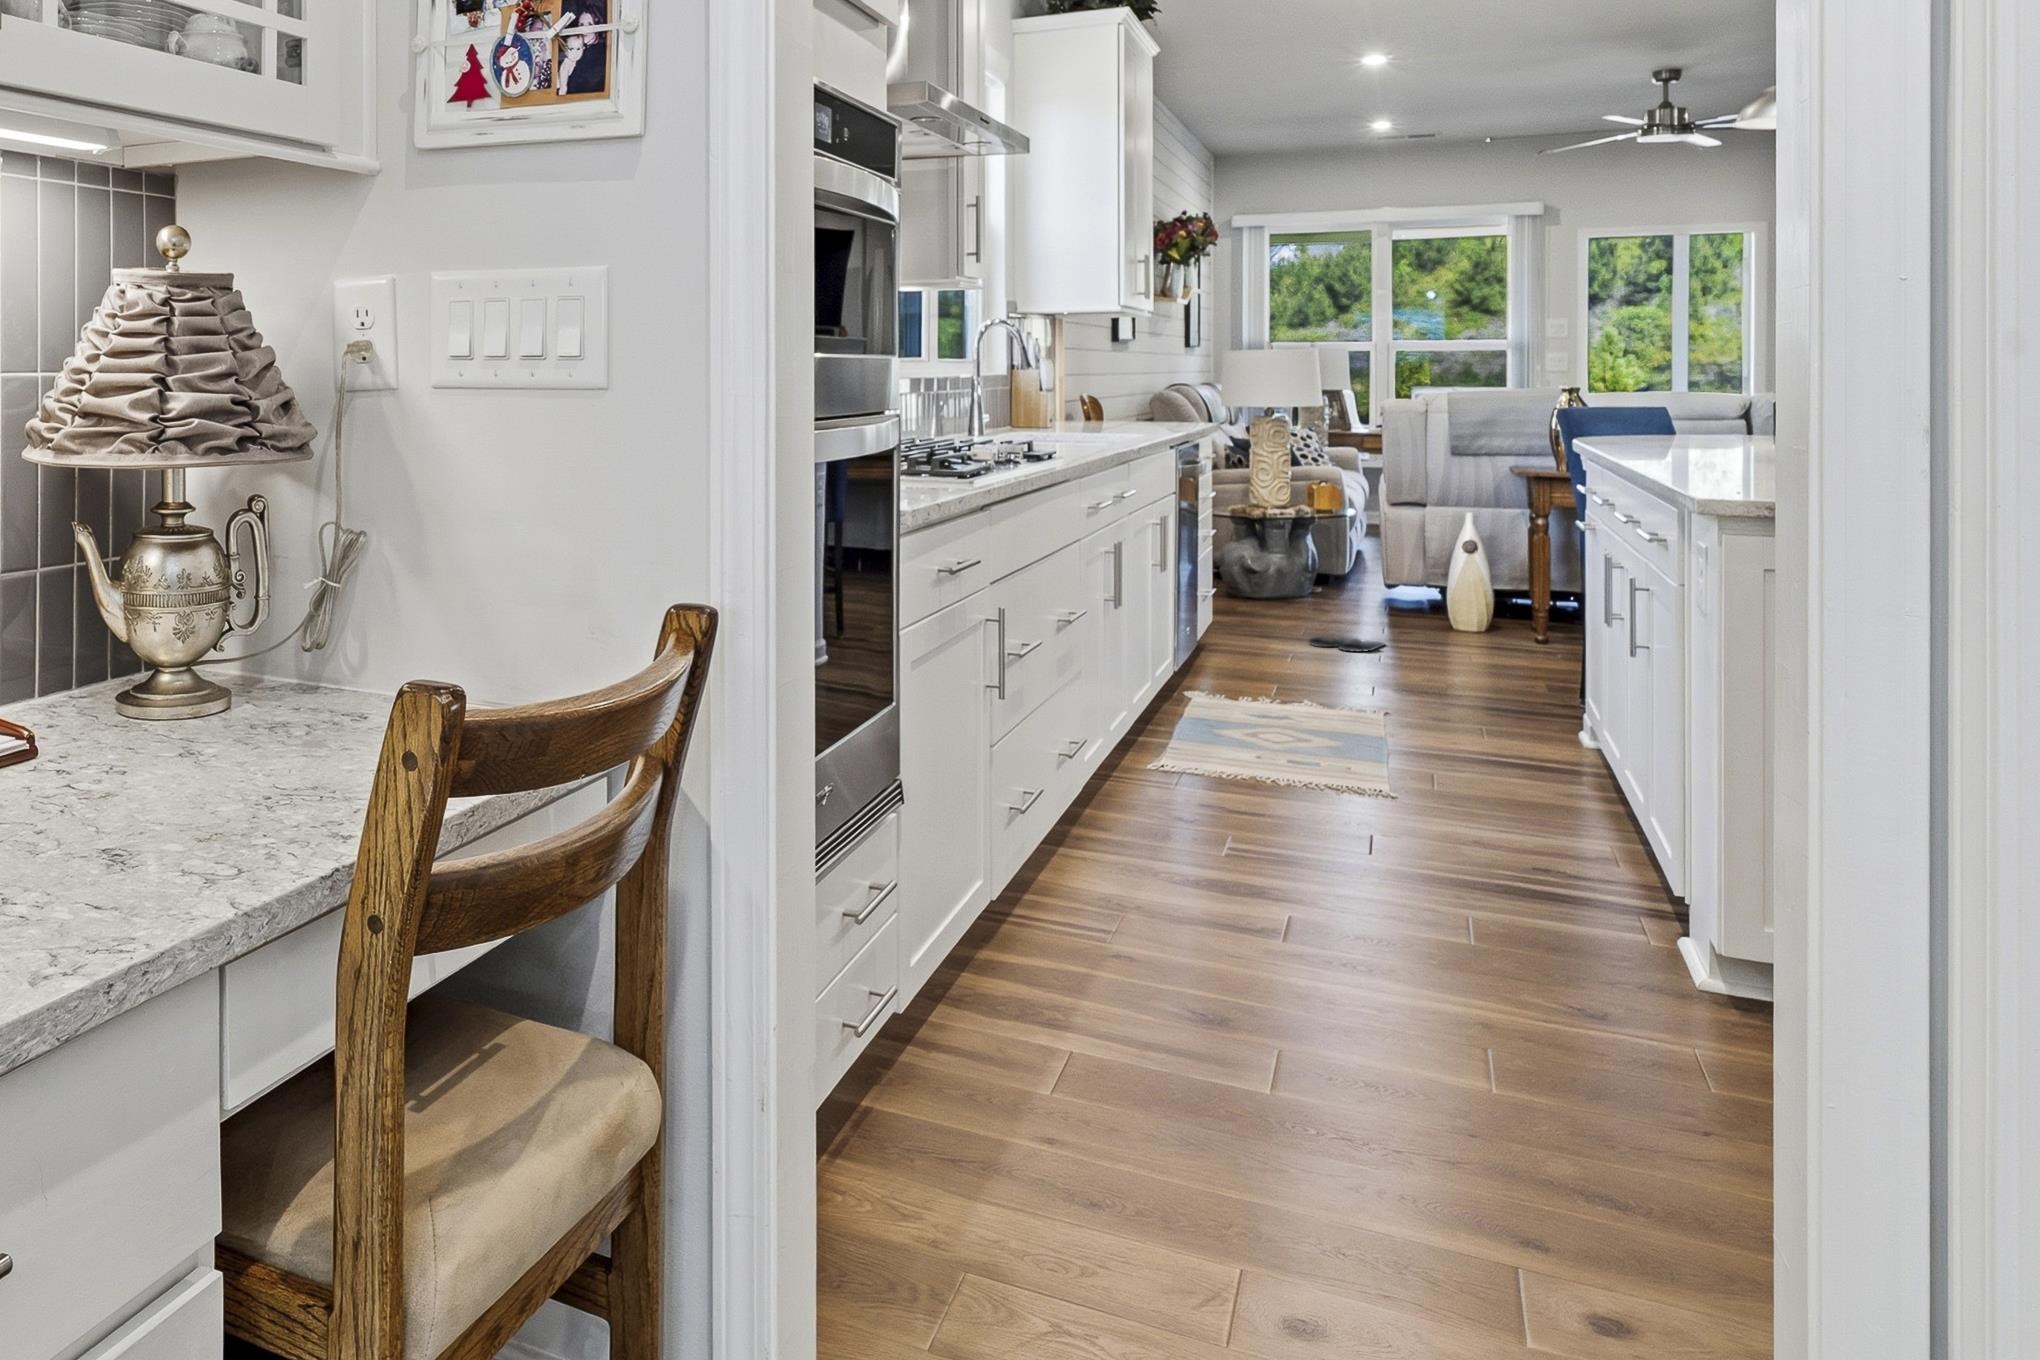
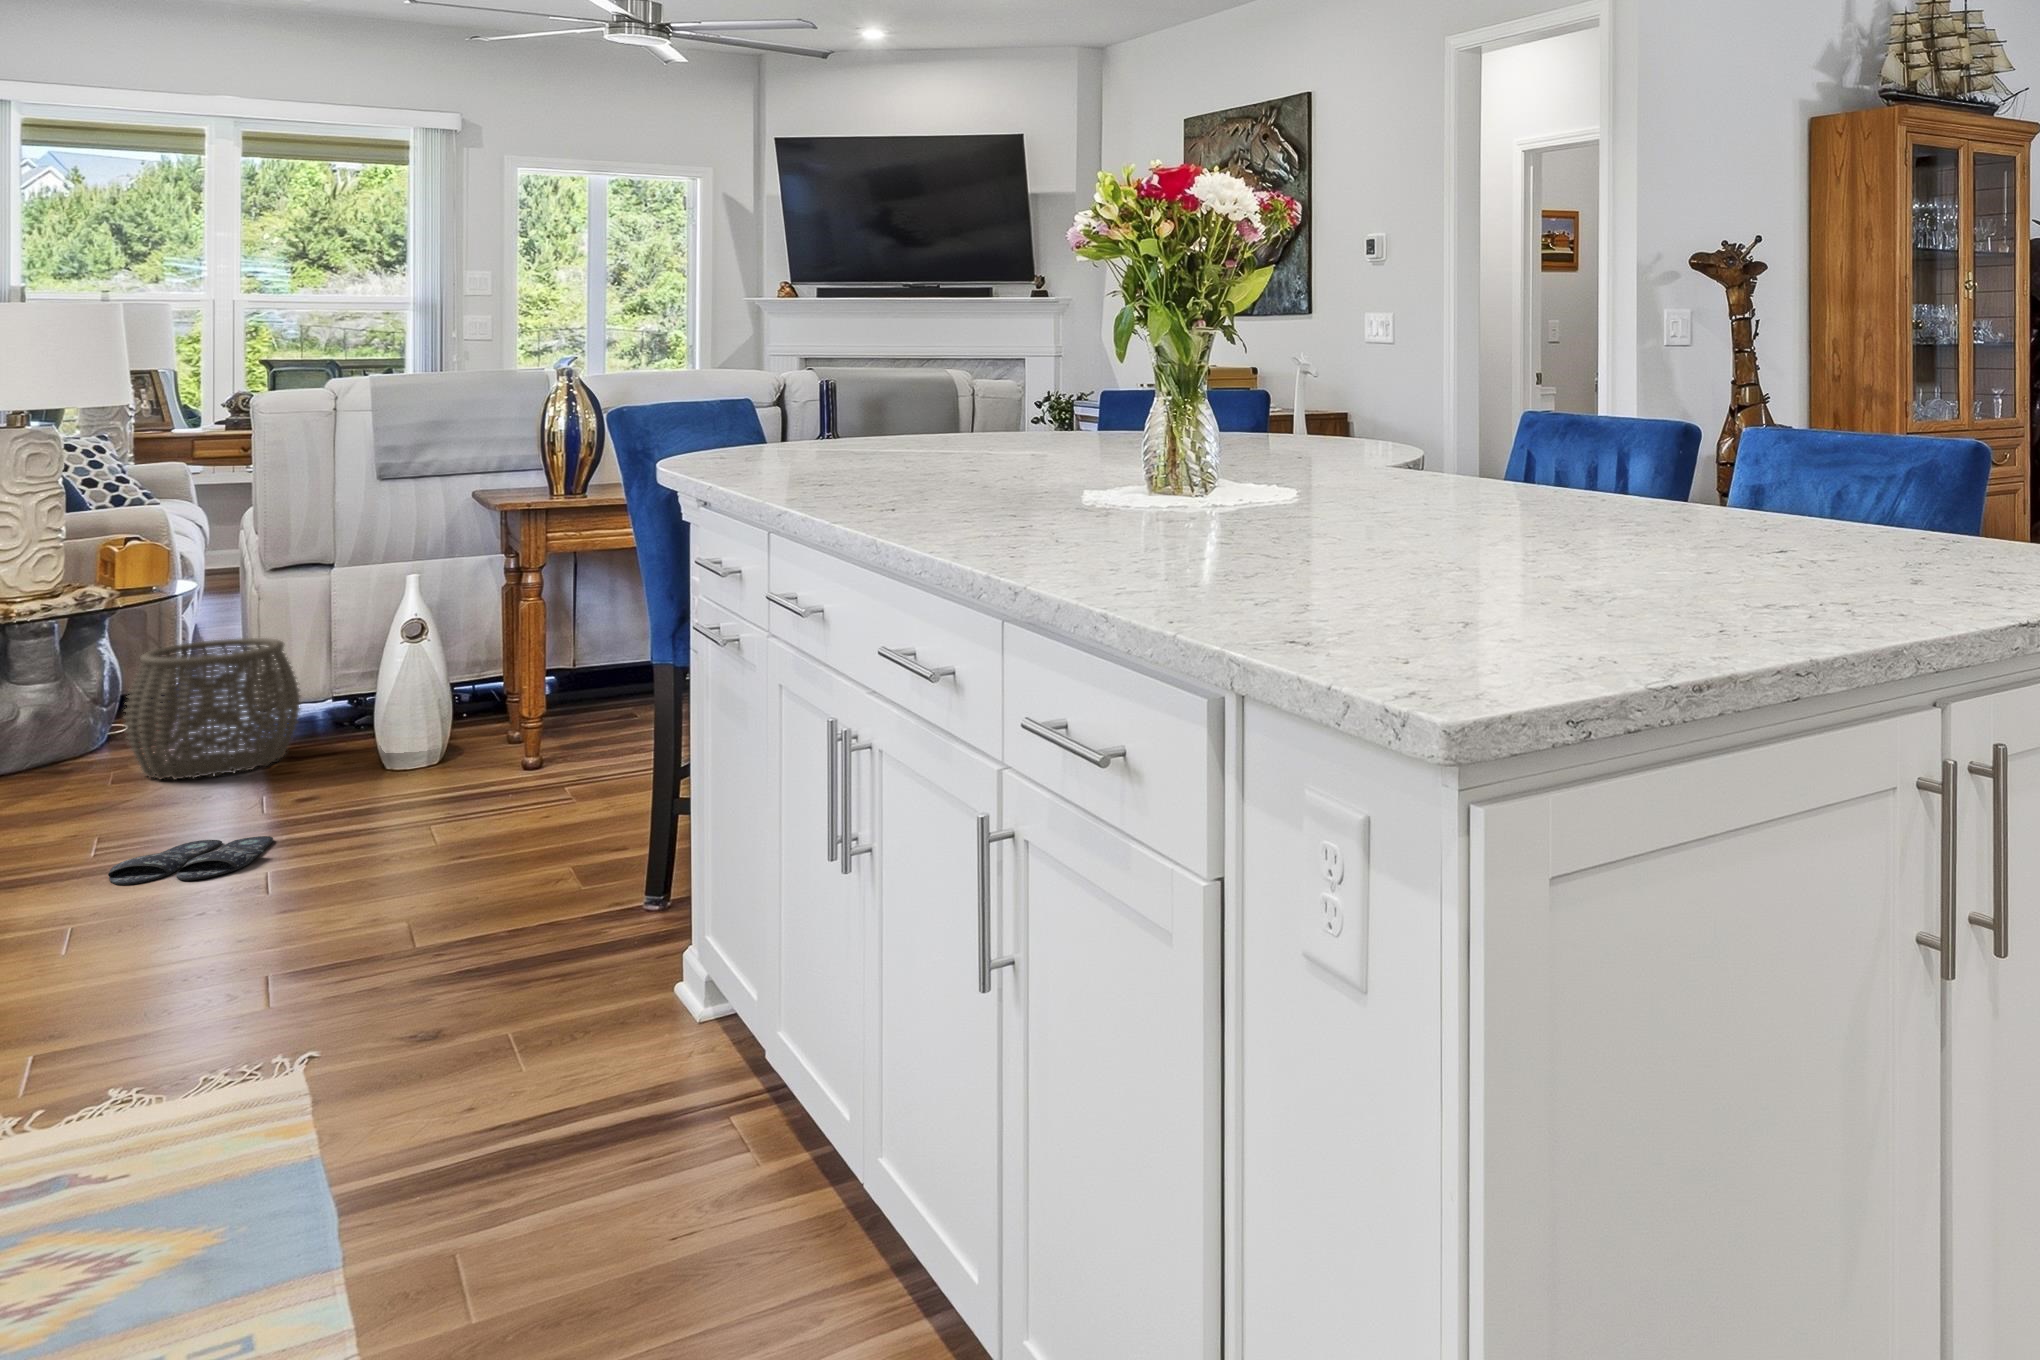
woven basket: none [1318,540,1408,615] -> present [124,638,301,779]

